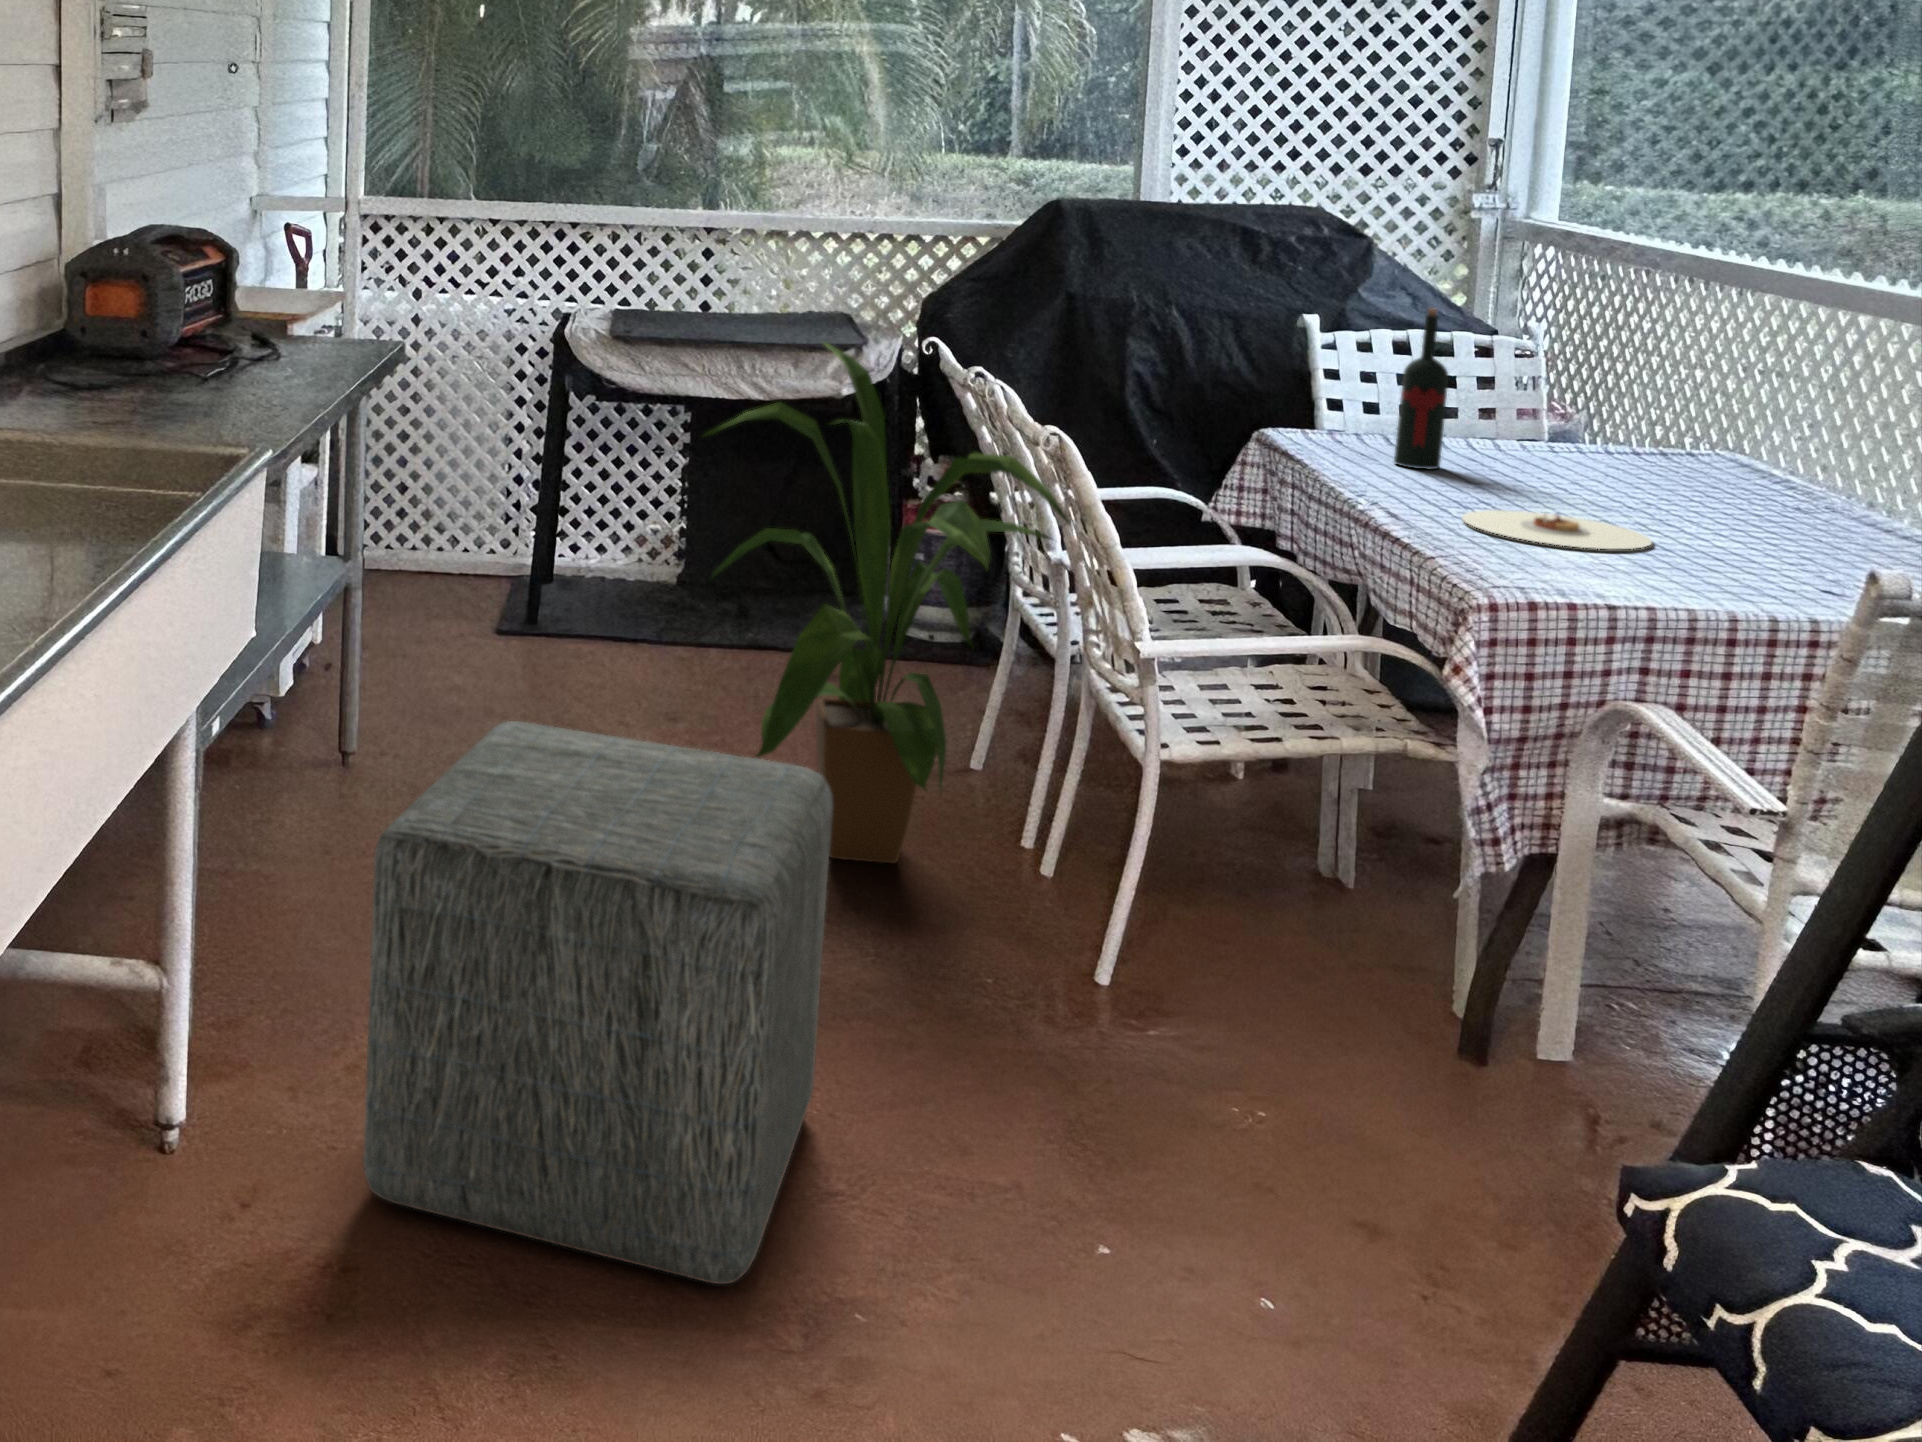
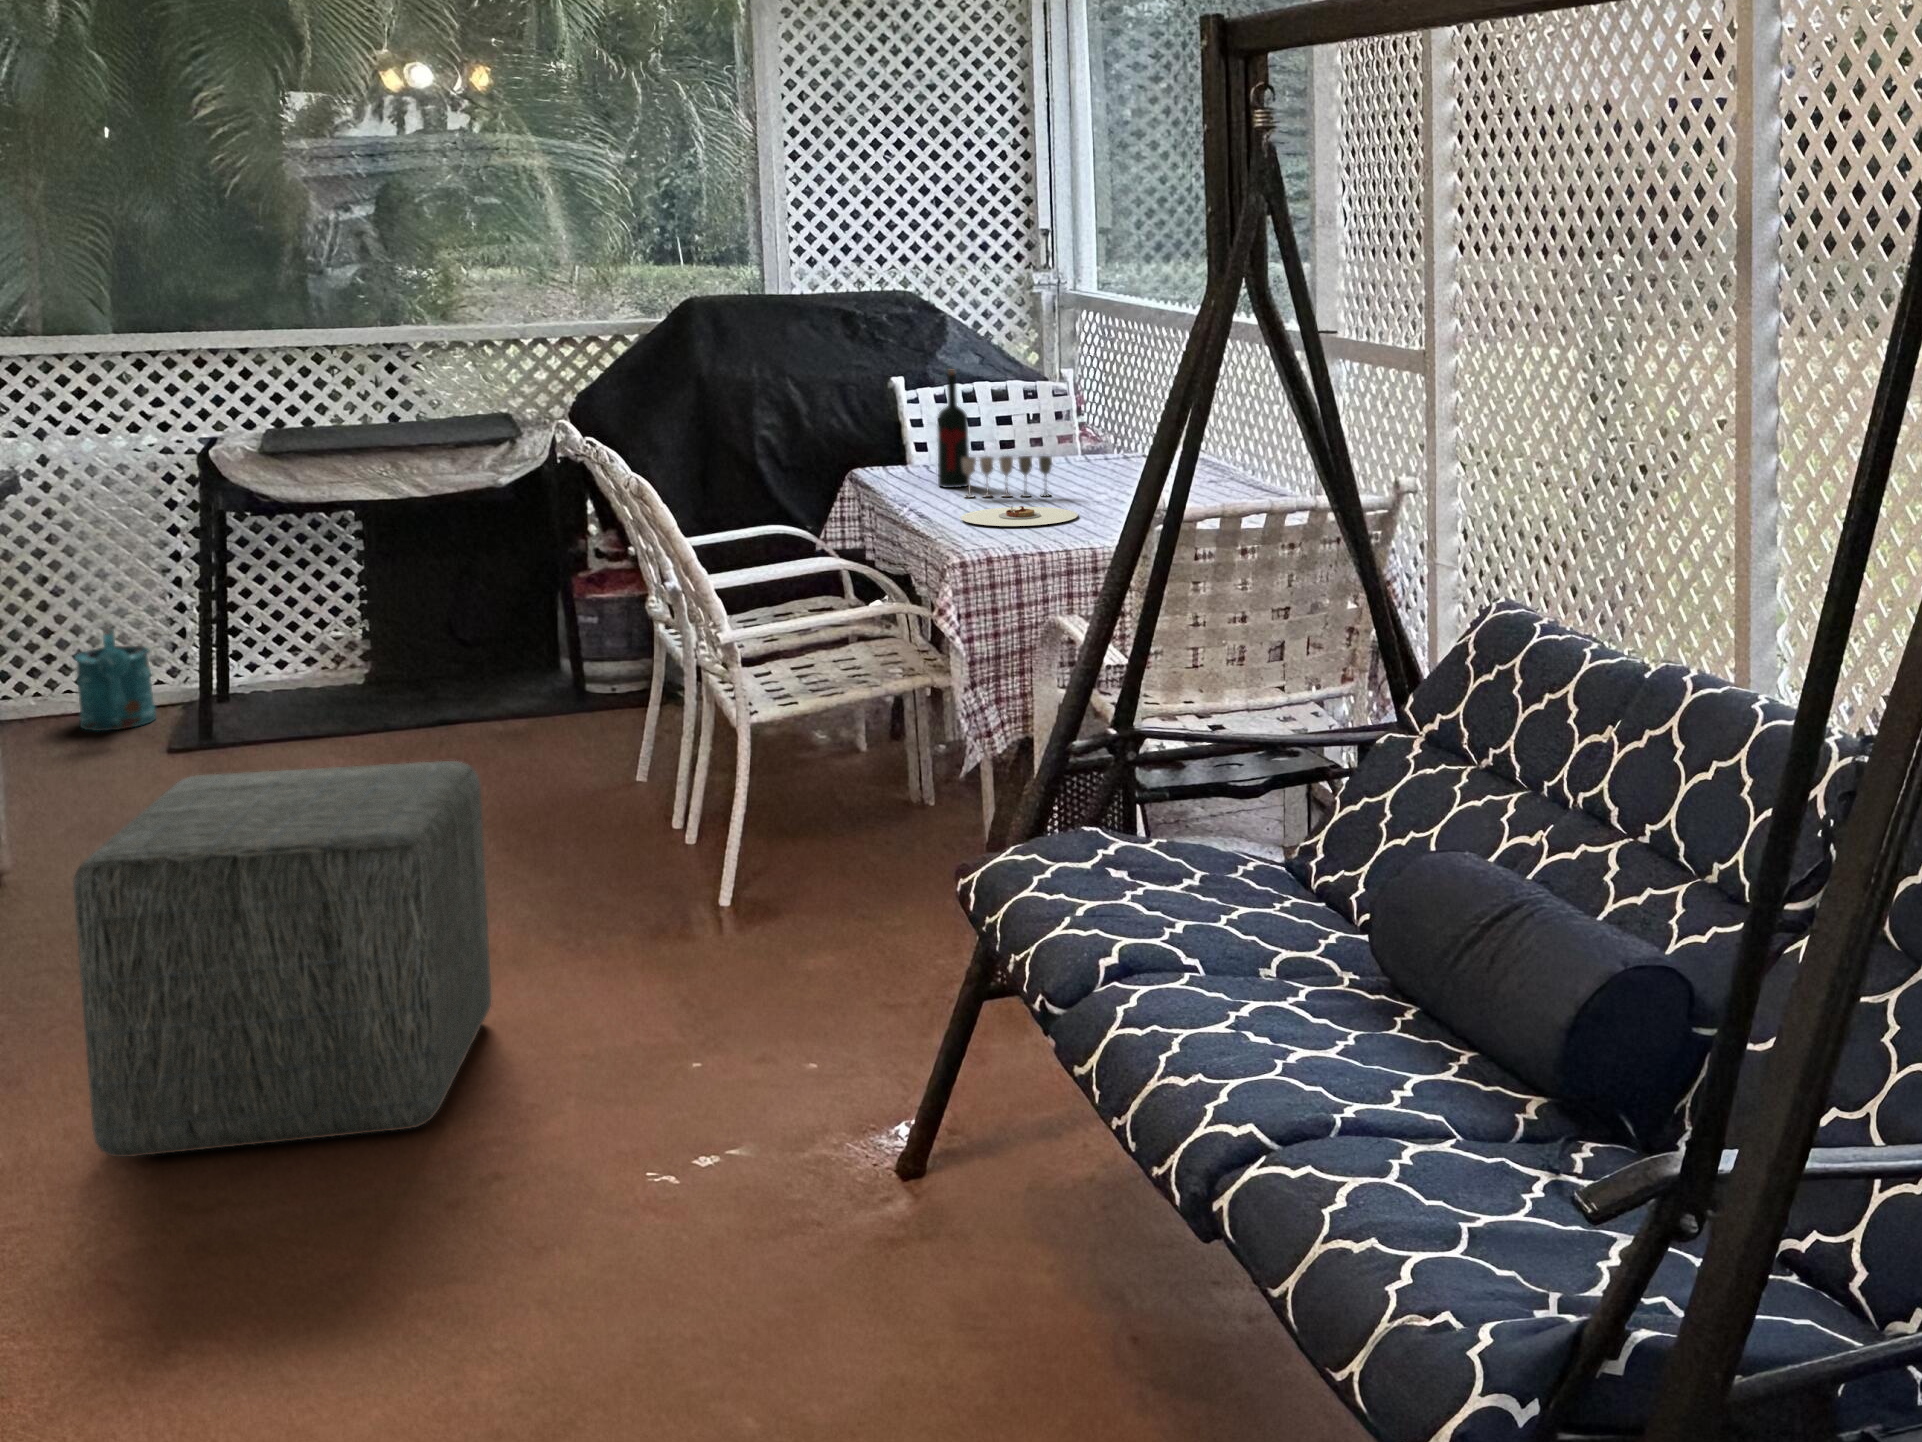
house plant: present [703,342,1073,863] -> none [354,439,692,861]
wine glass: none [1443,430,1588,501] -> present [962,456,1052,498]
watering can: none [424,491,489,595] -> present [75,628,156,731]

